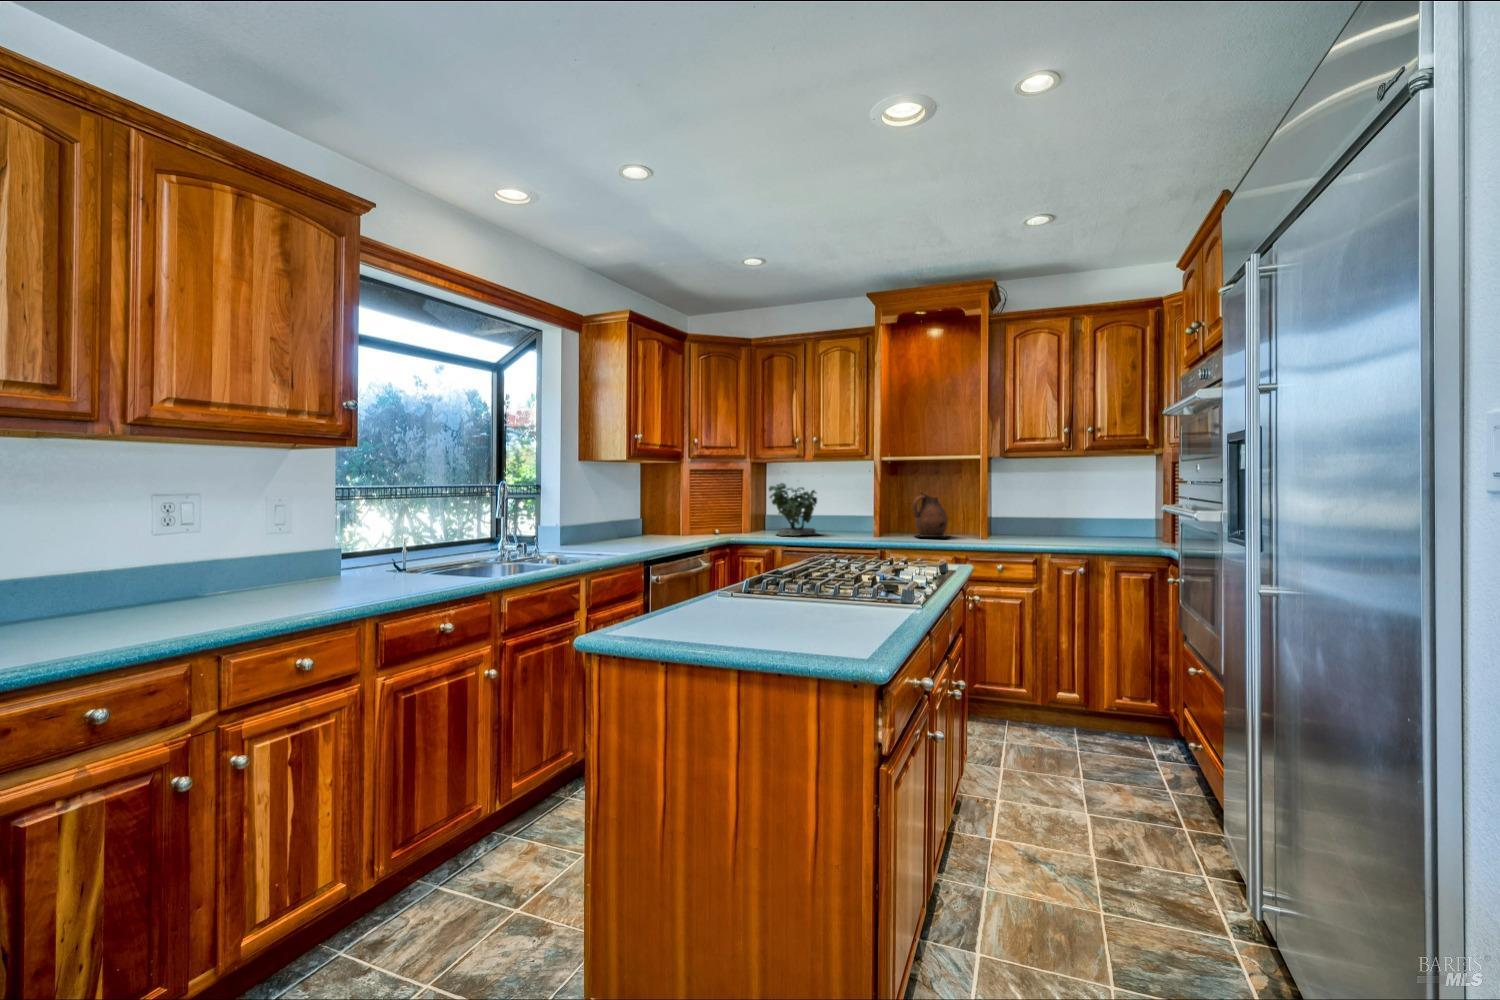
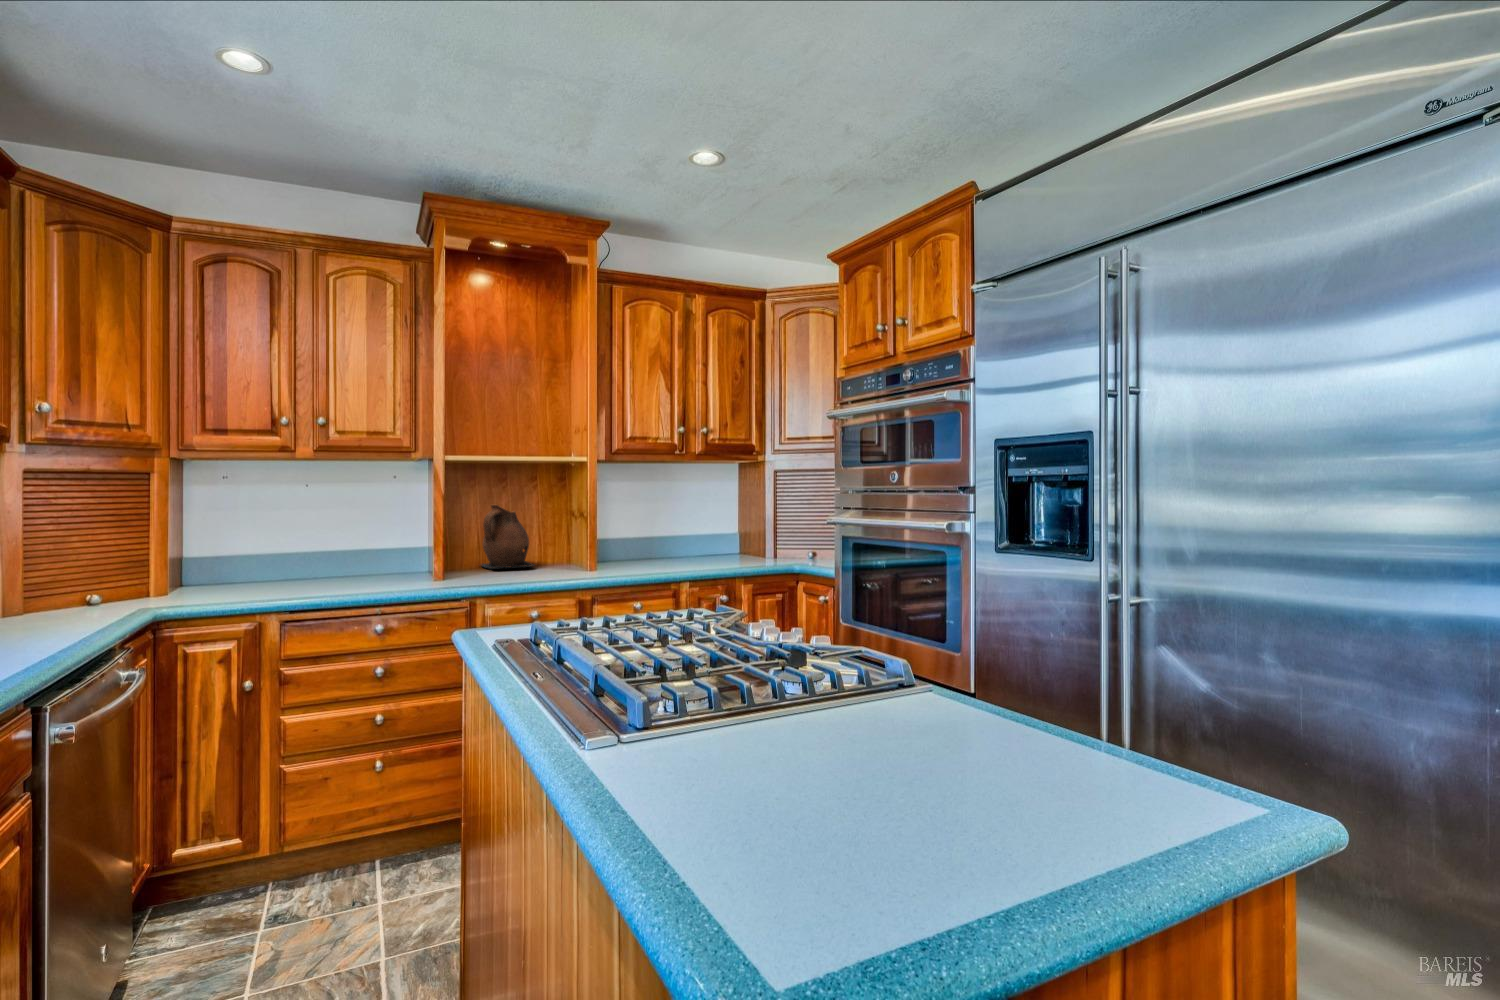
potted plant: present [769,483,818,536] -> none [219,489,336,589]

